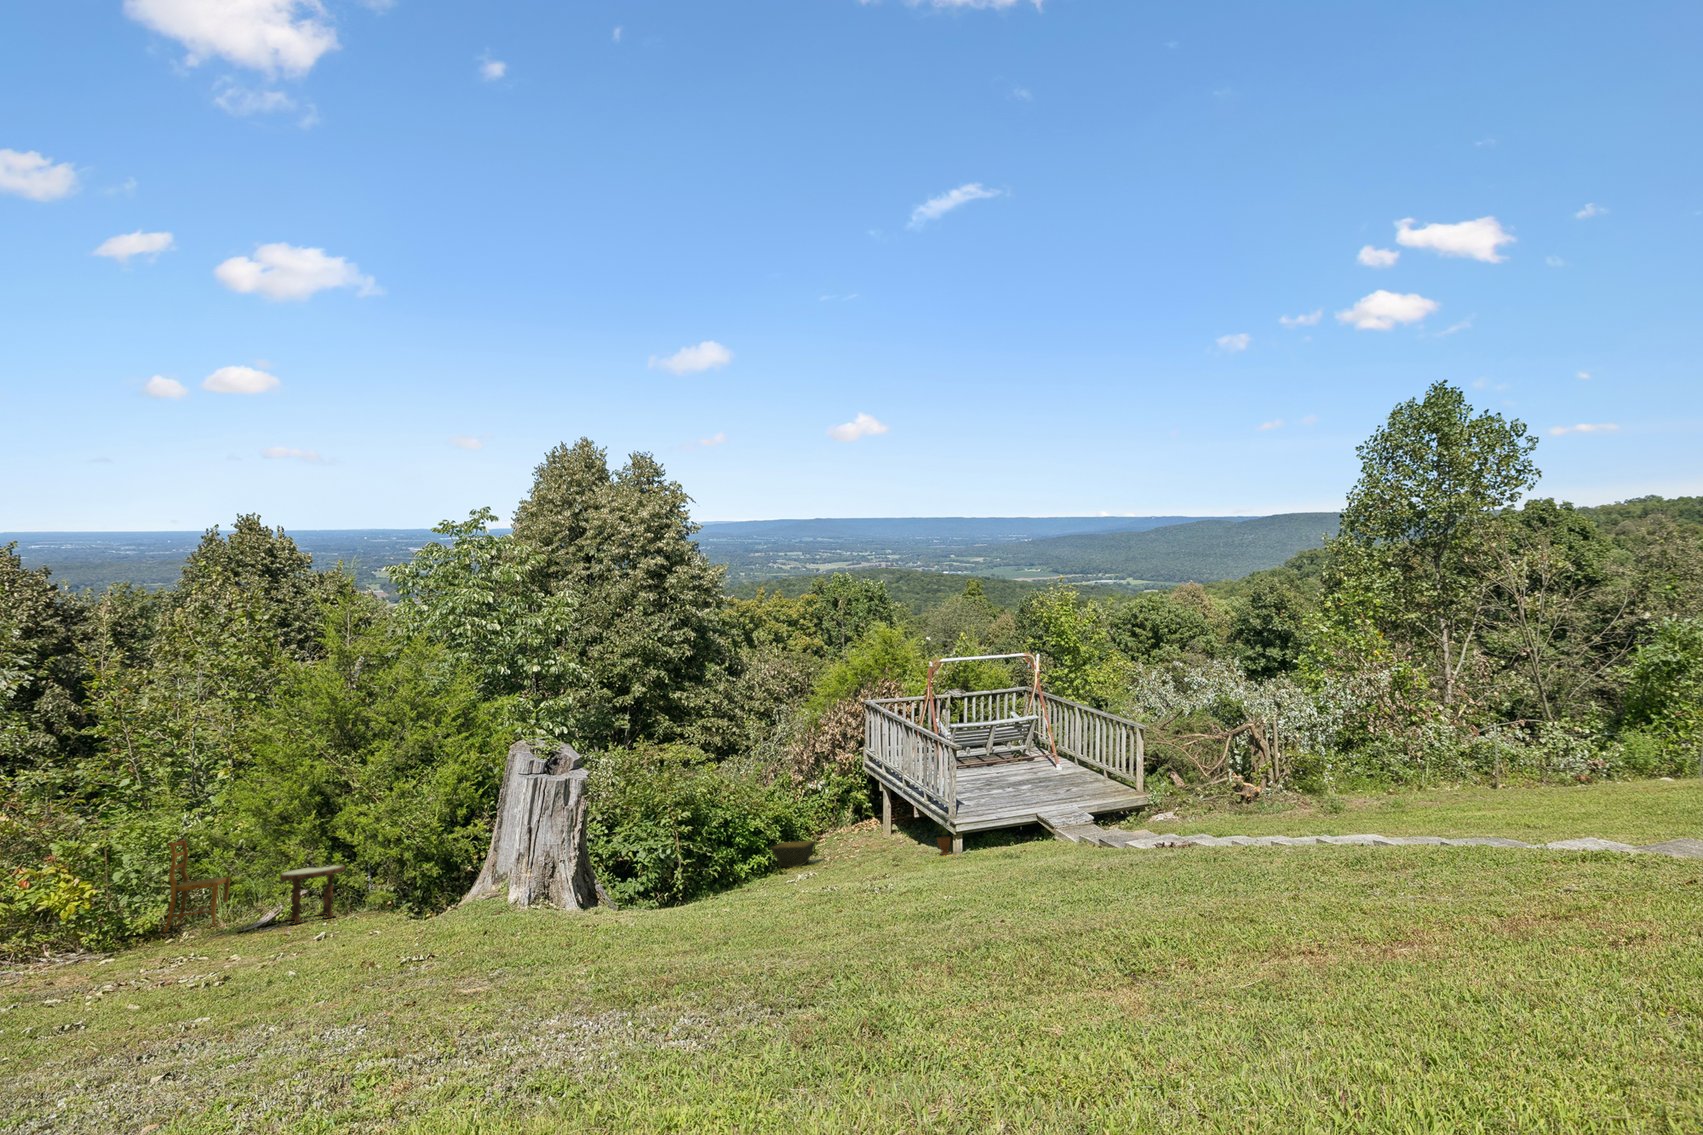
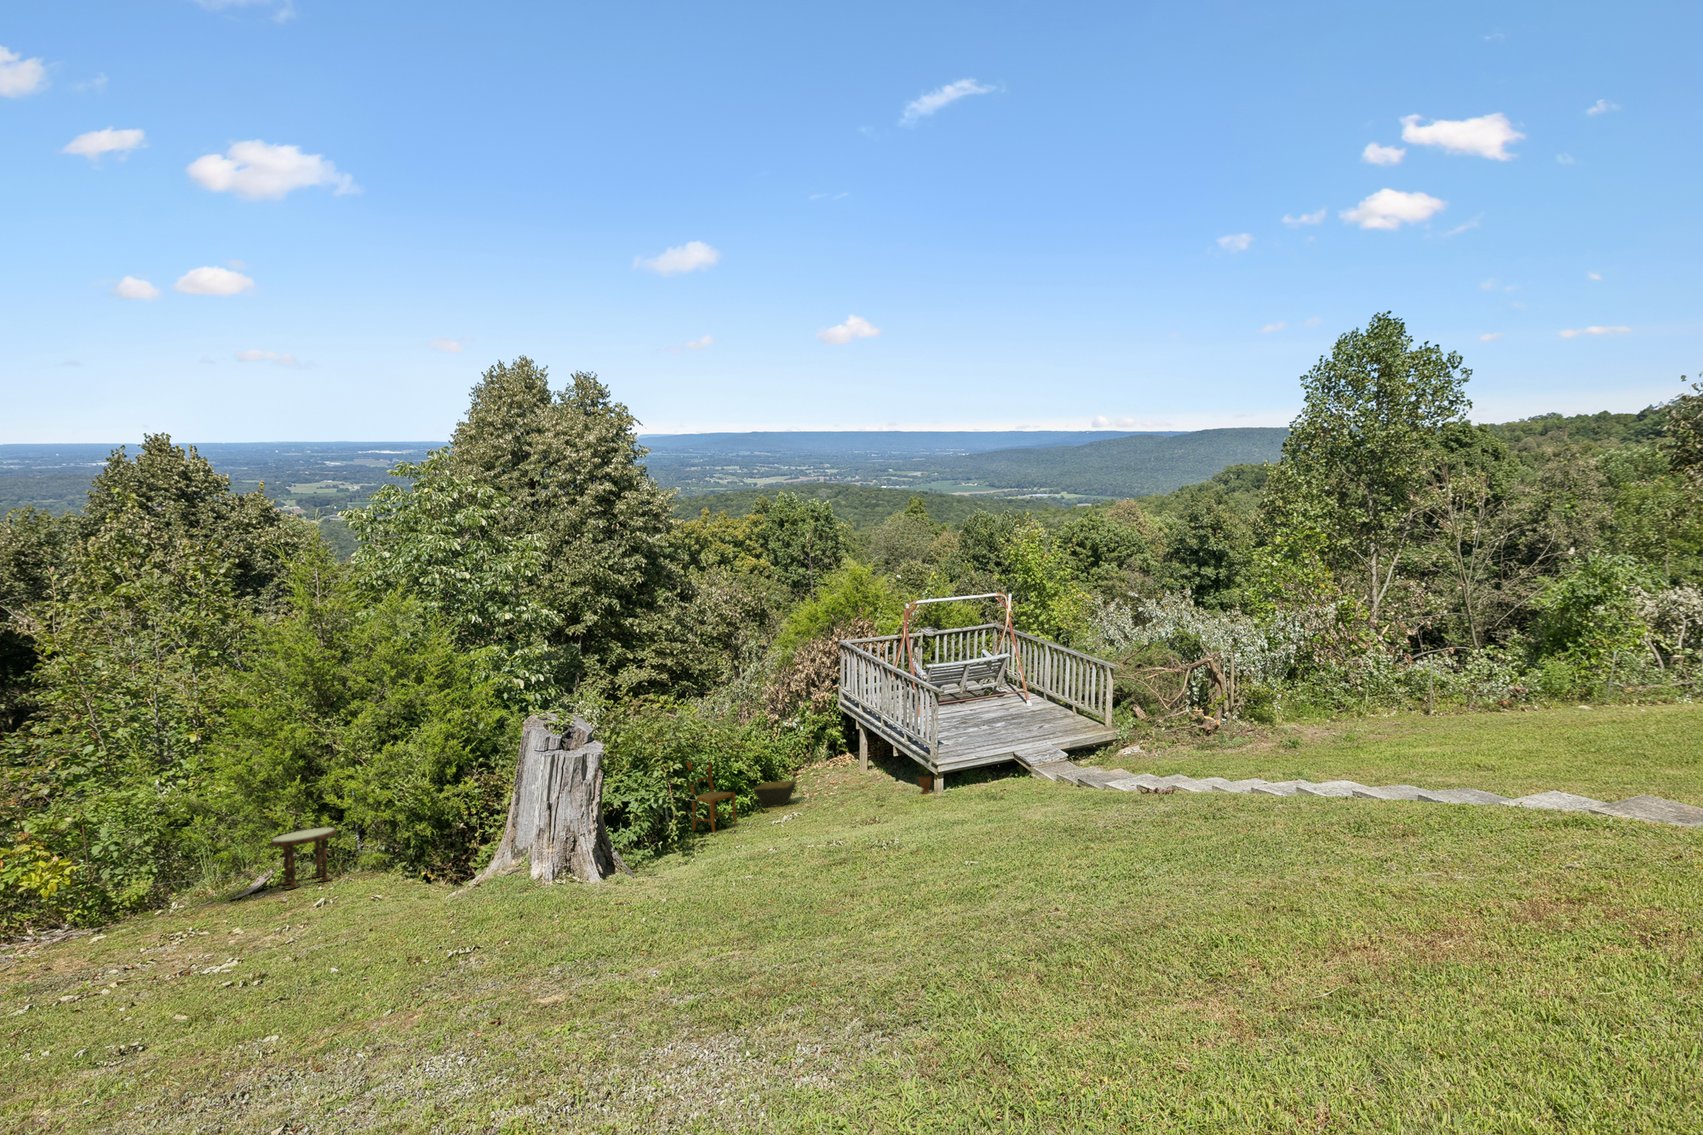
chair: present [163,839,230,933] -> present [687,762,737,833]

